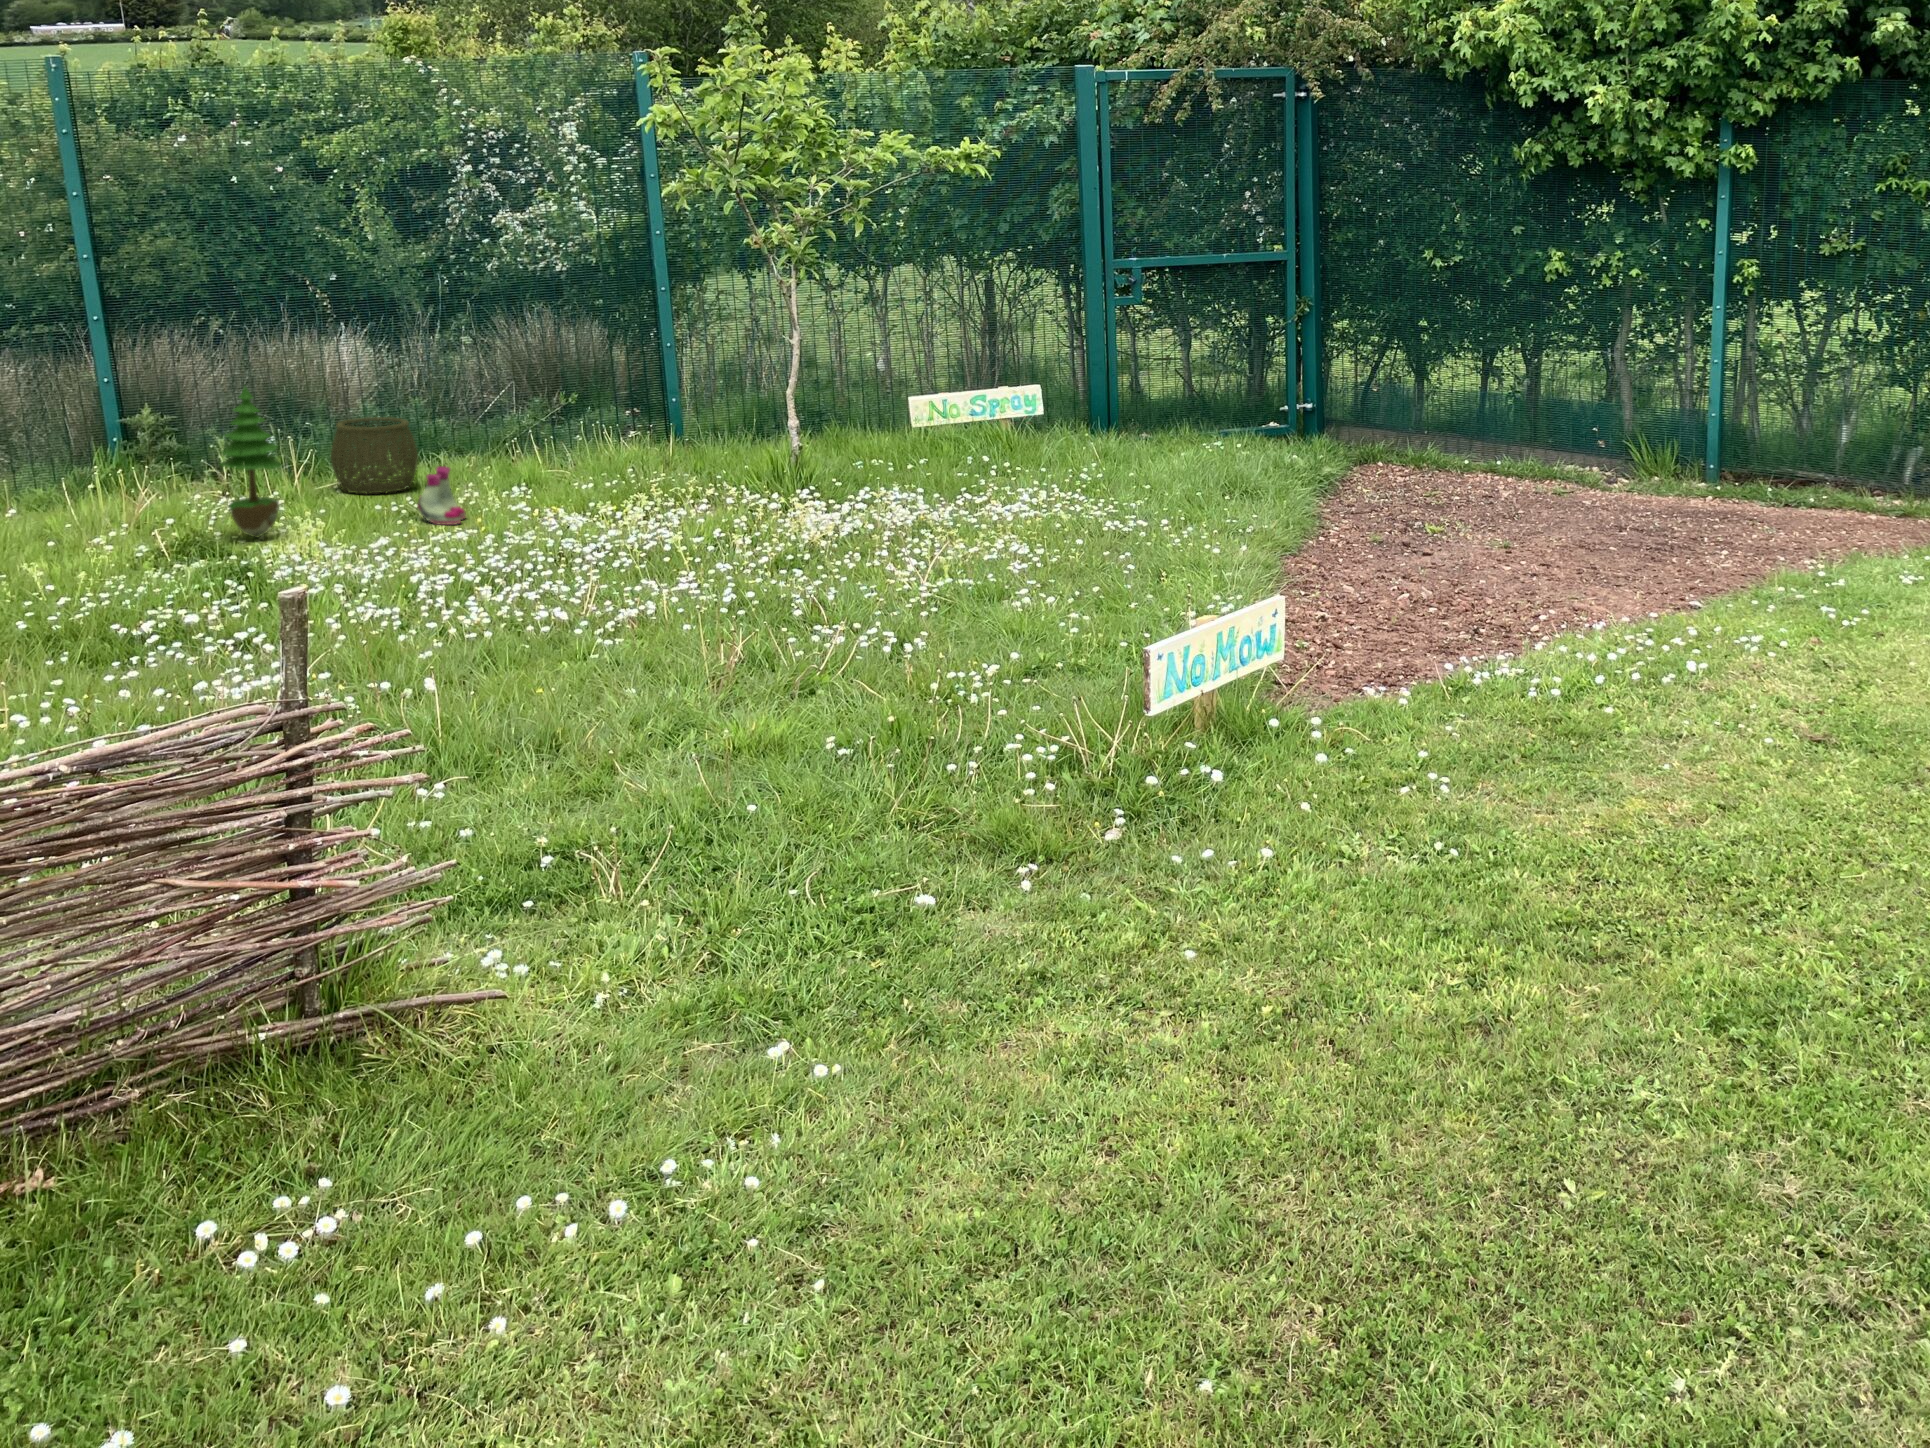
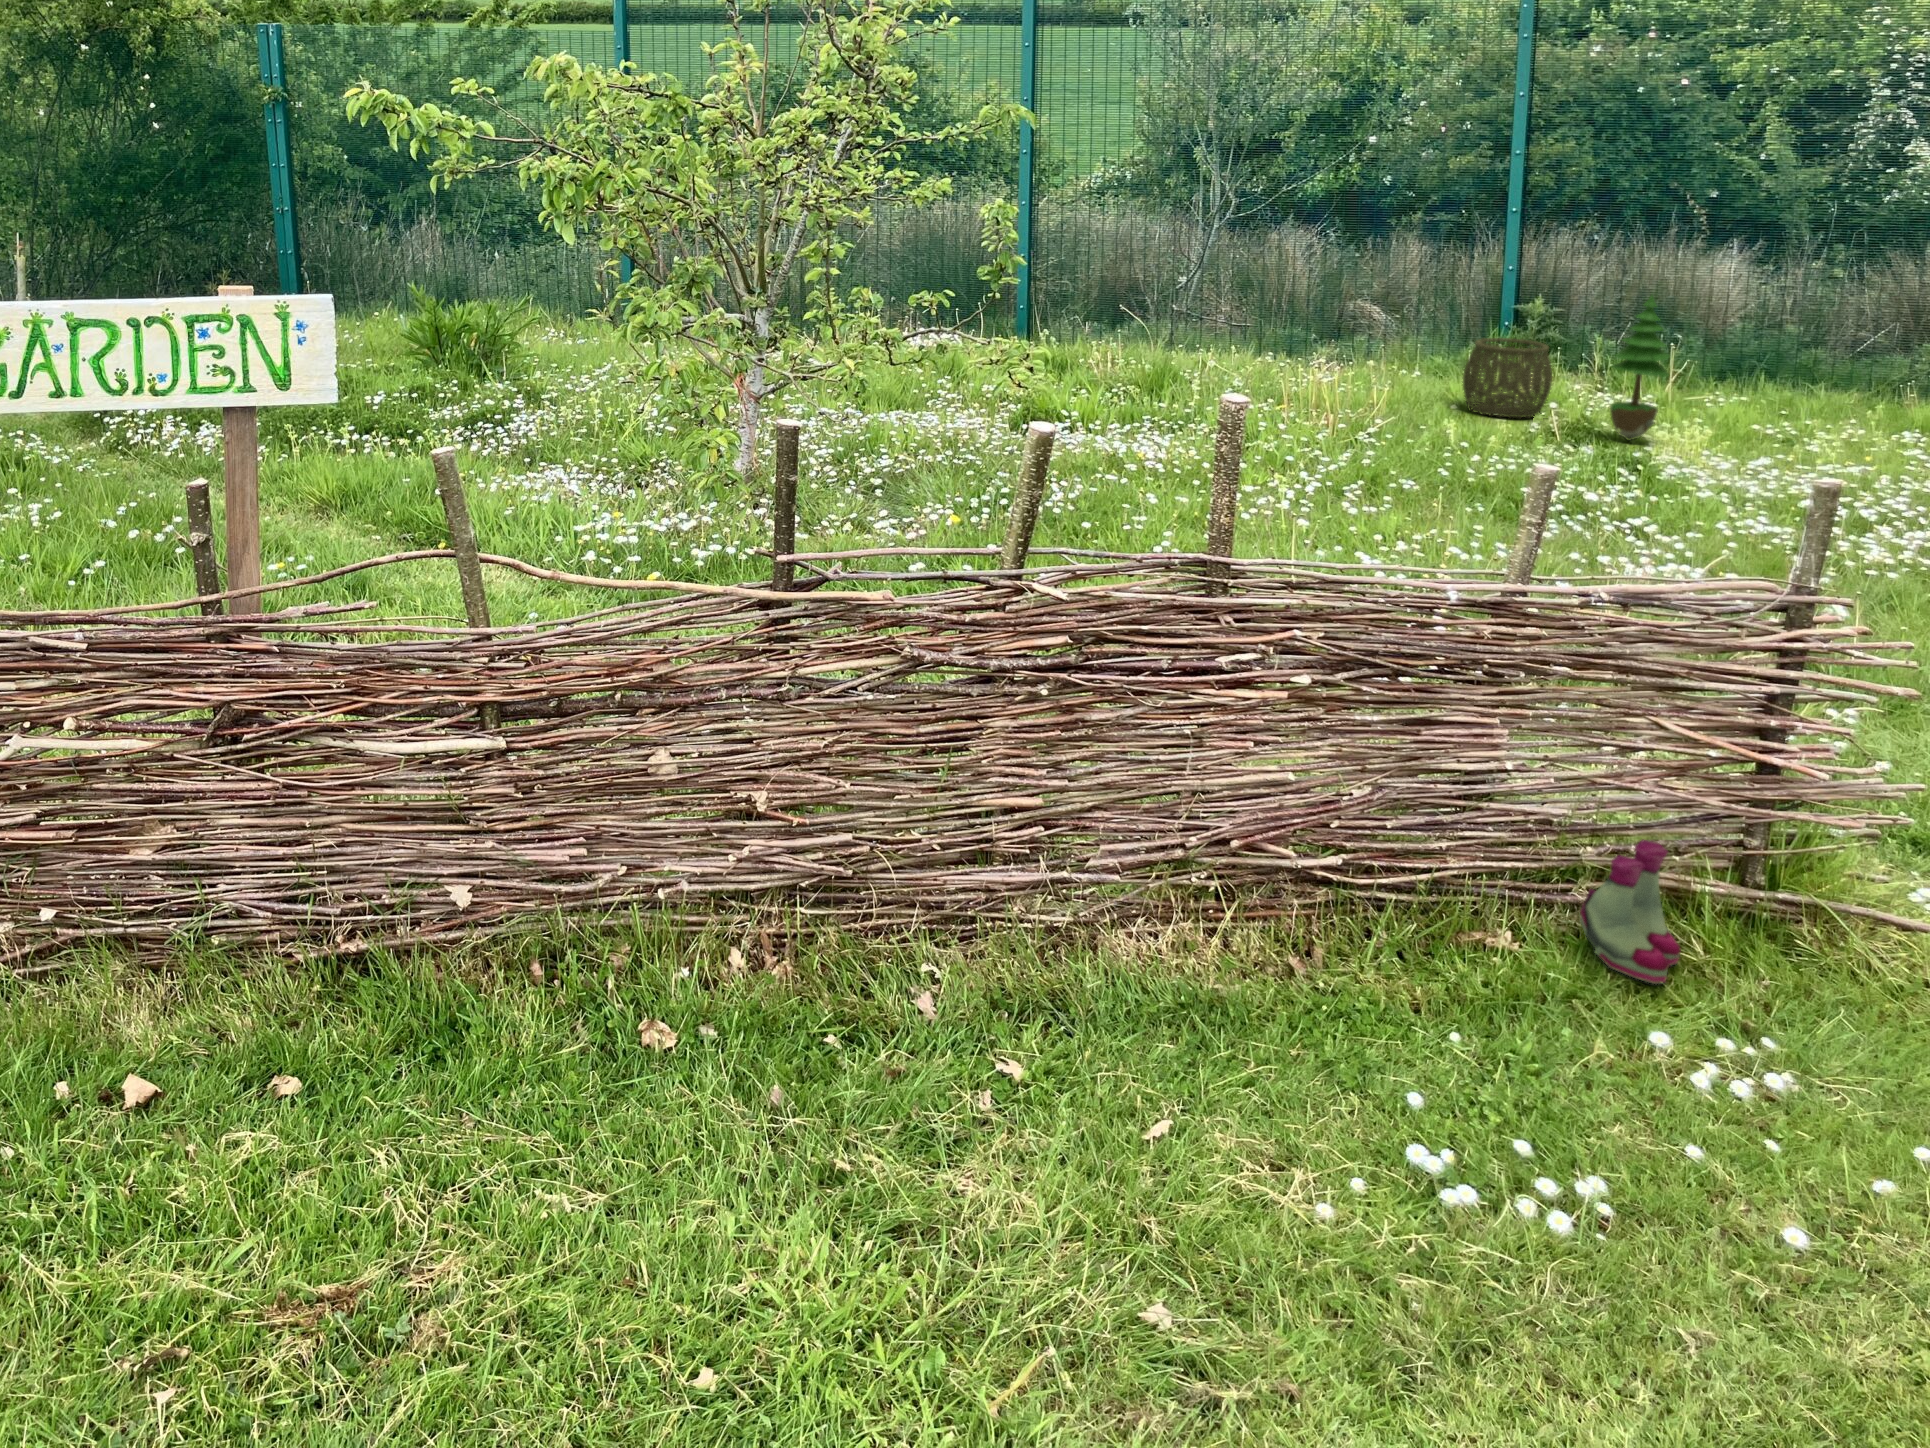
woven basket: present [331,417,418,494] -> present [1463,338,1552,418]
boots: present [417,466,466,525] -> present [1580,840,1681,984]

